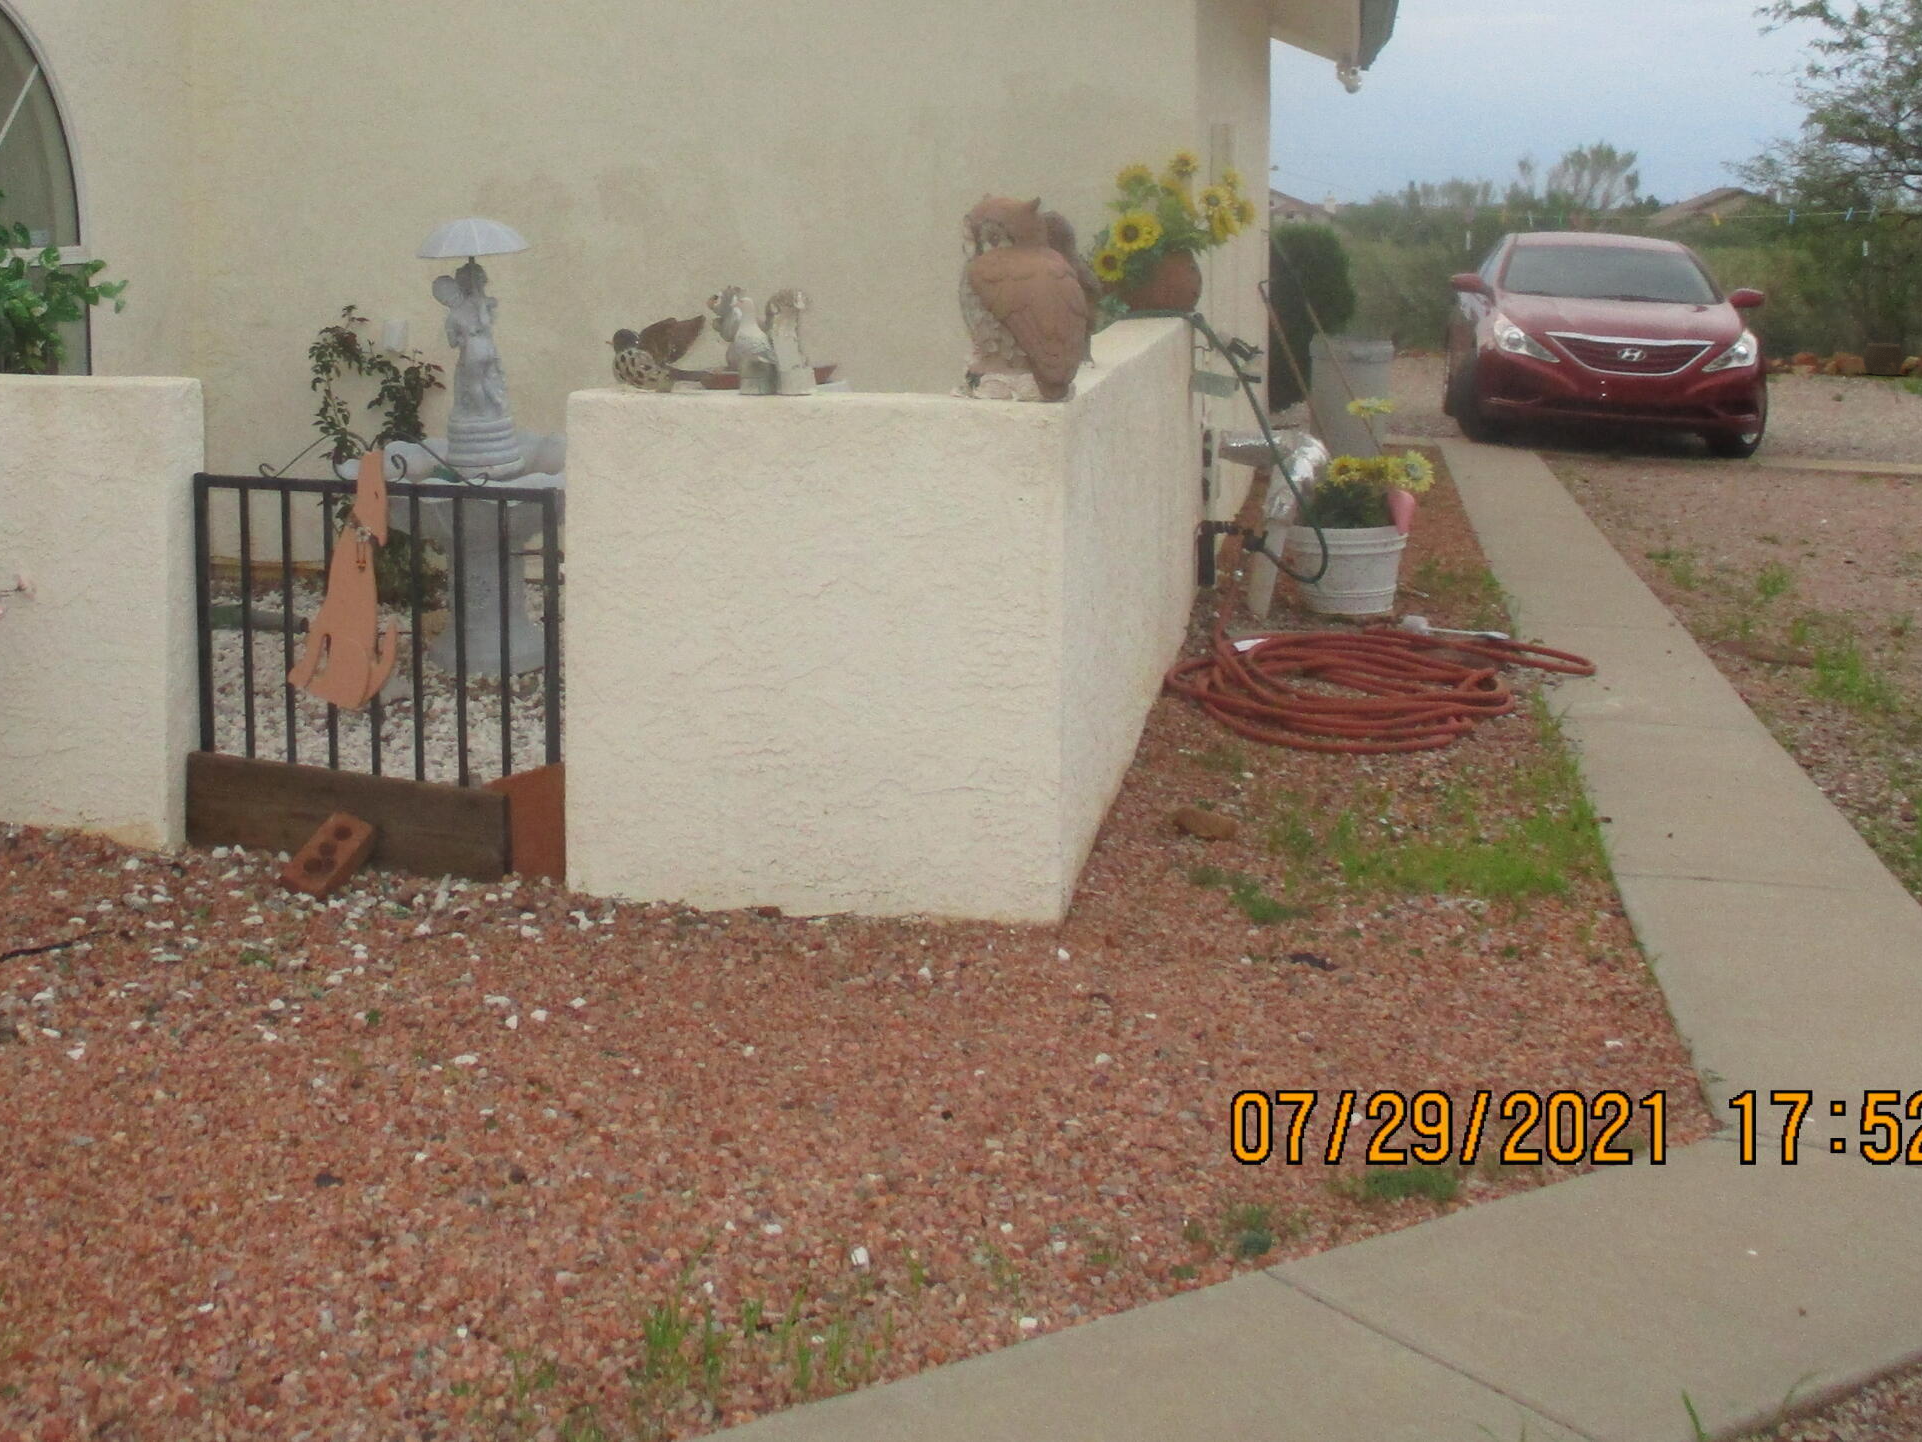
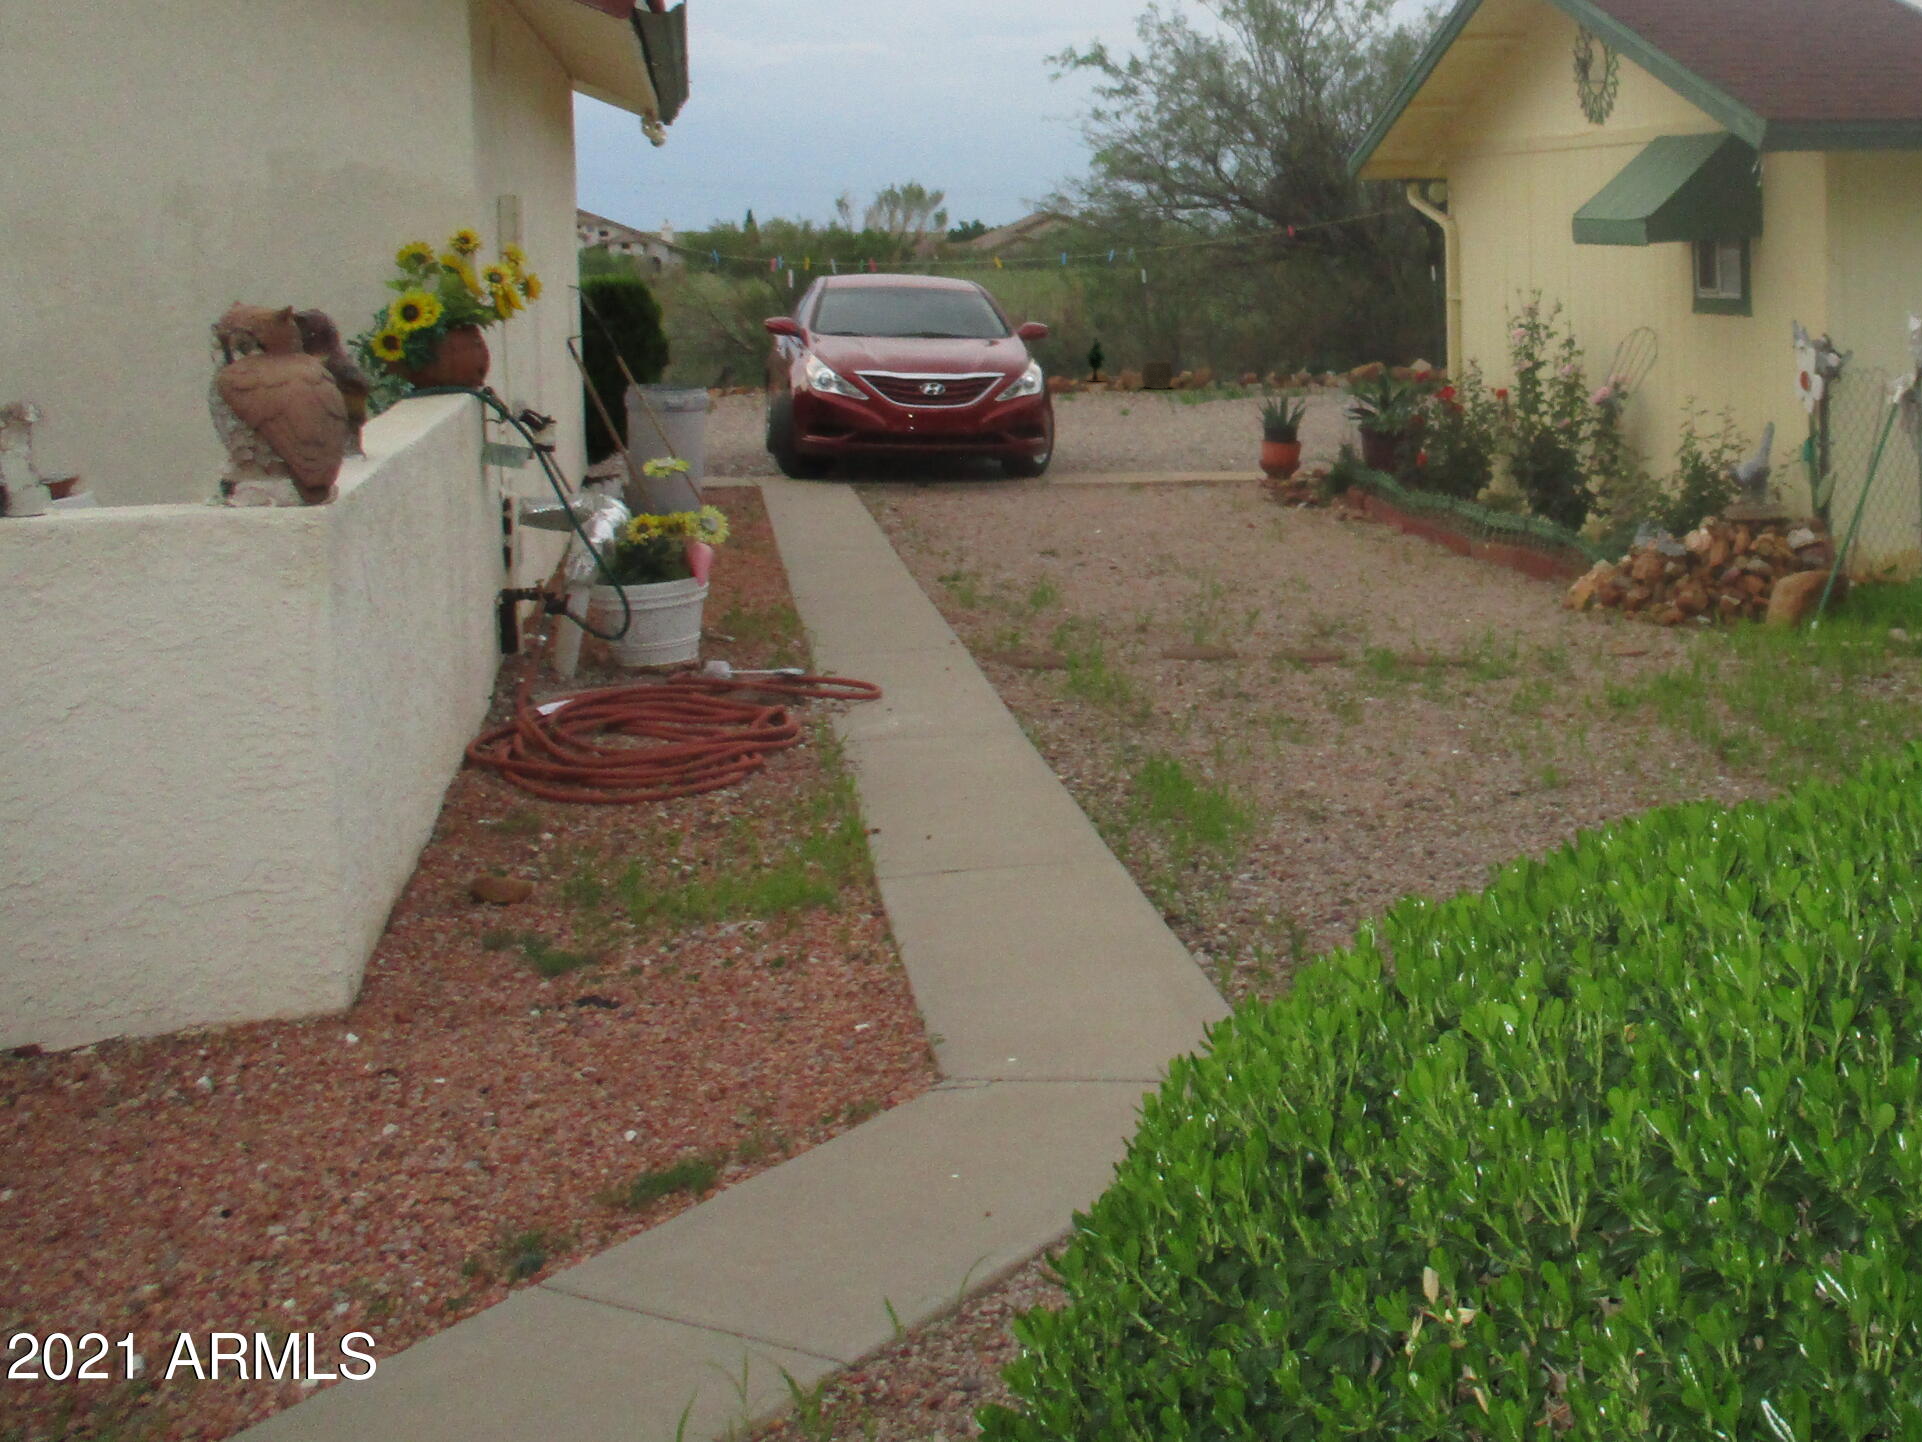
decorative plant: none [1792,318,1817,367] -> present [1086,339,1105,382]

